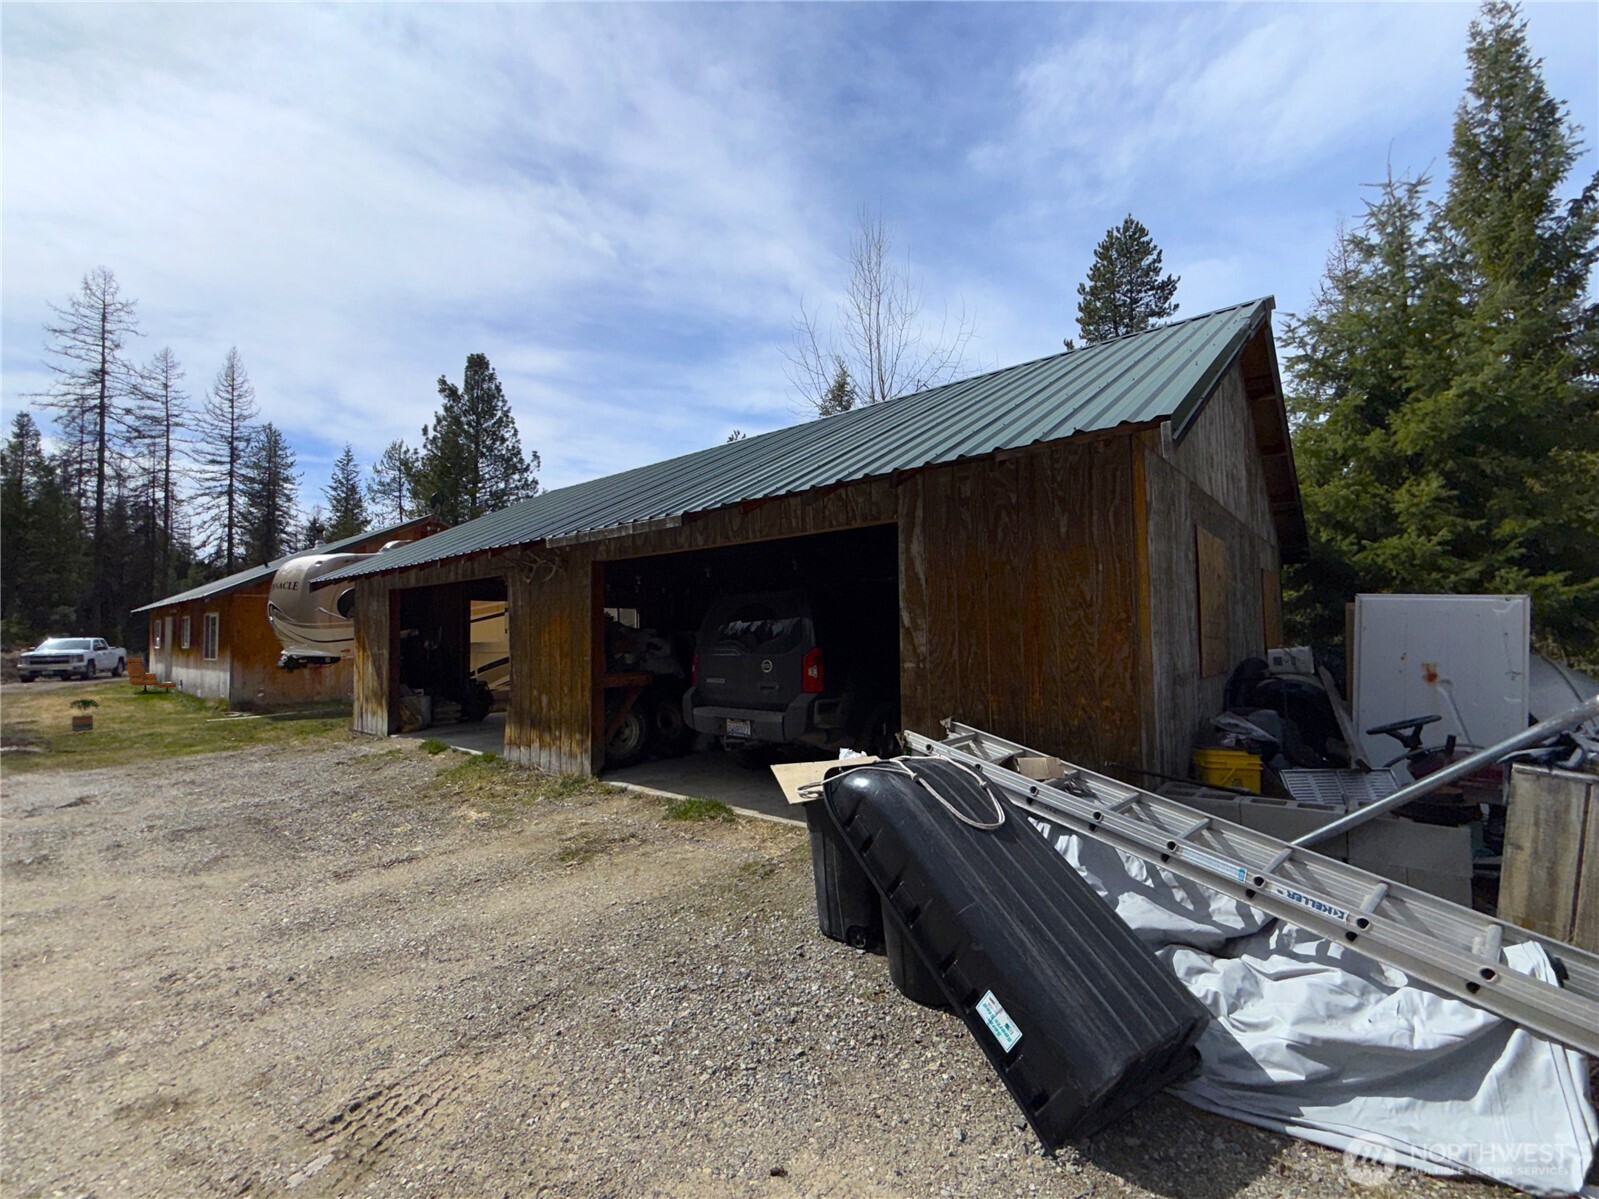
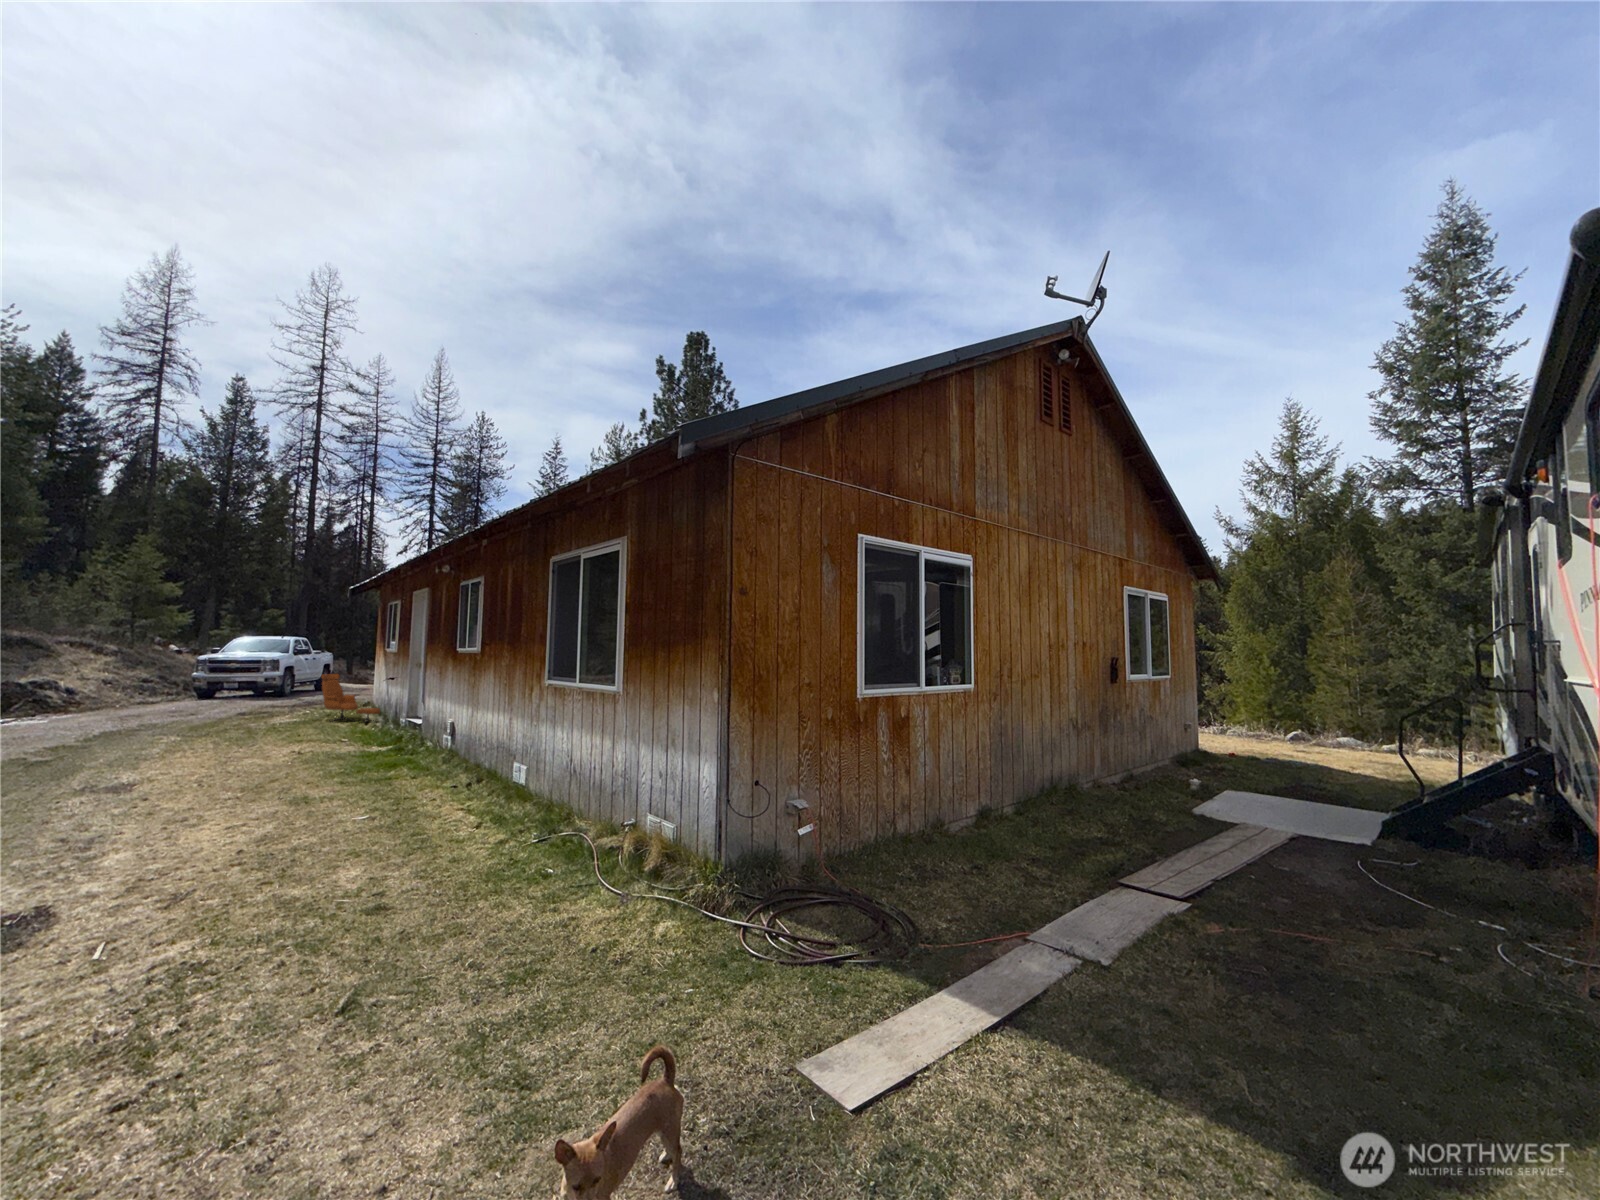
potted tree: present [71,699,99,730] -> none [193,776,250,842]

